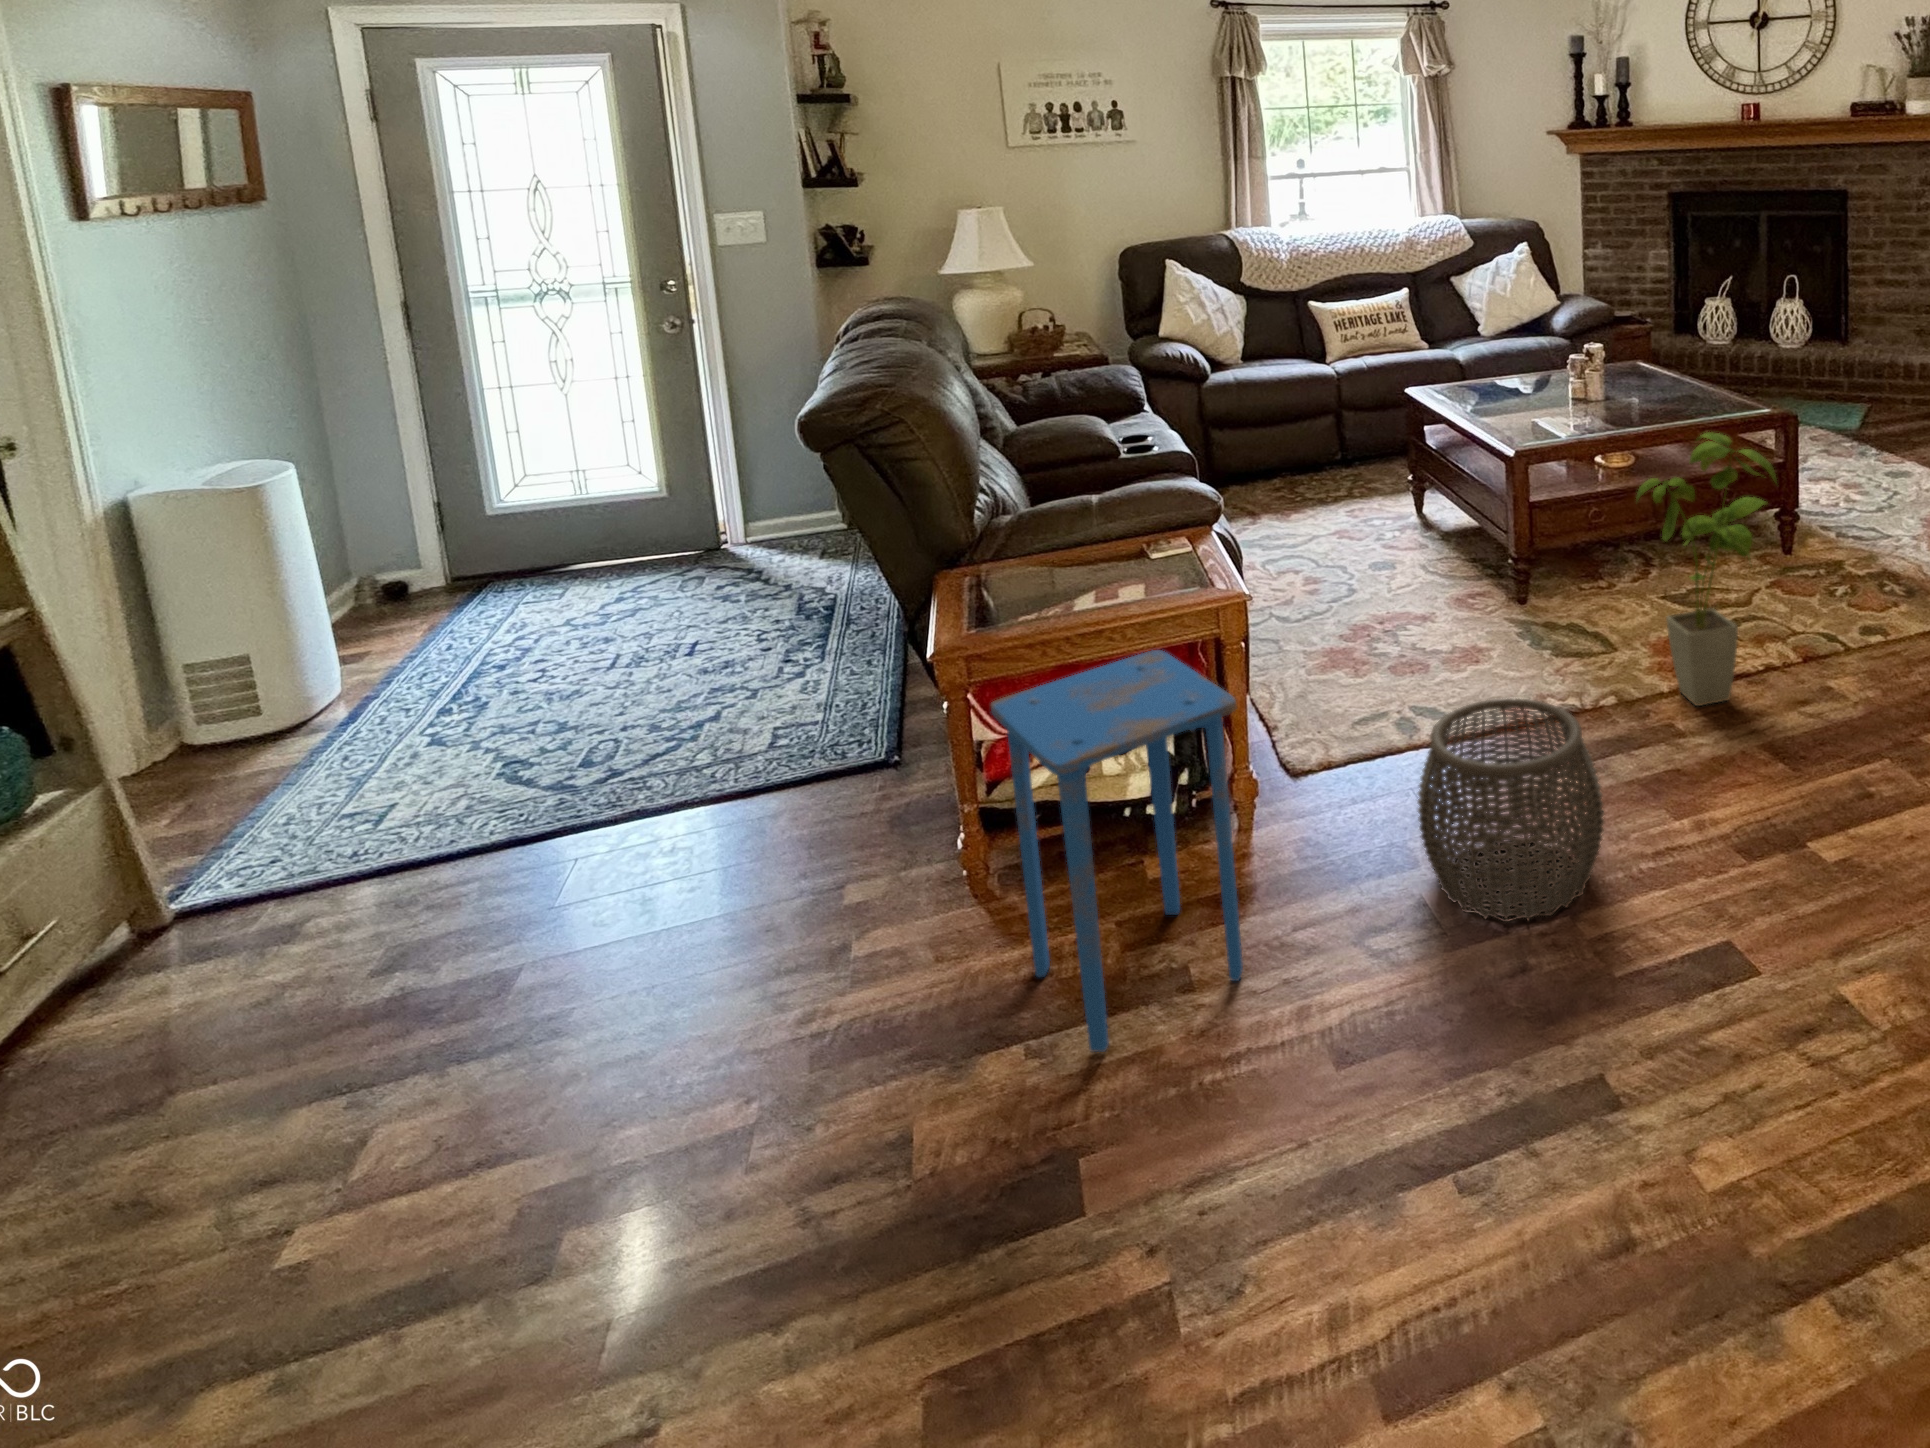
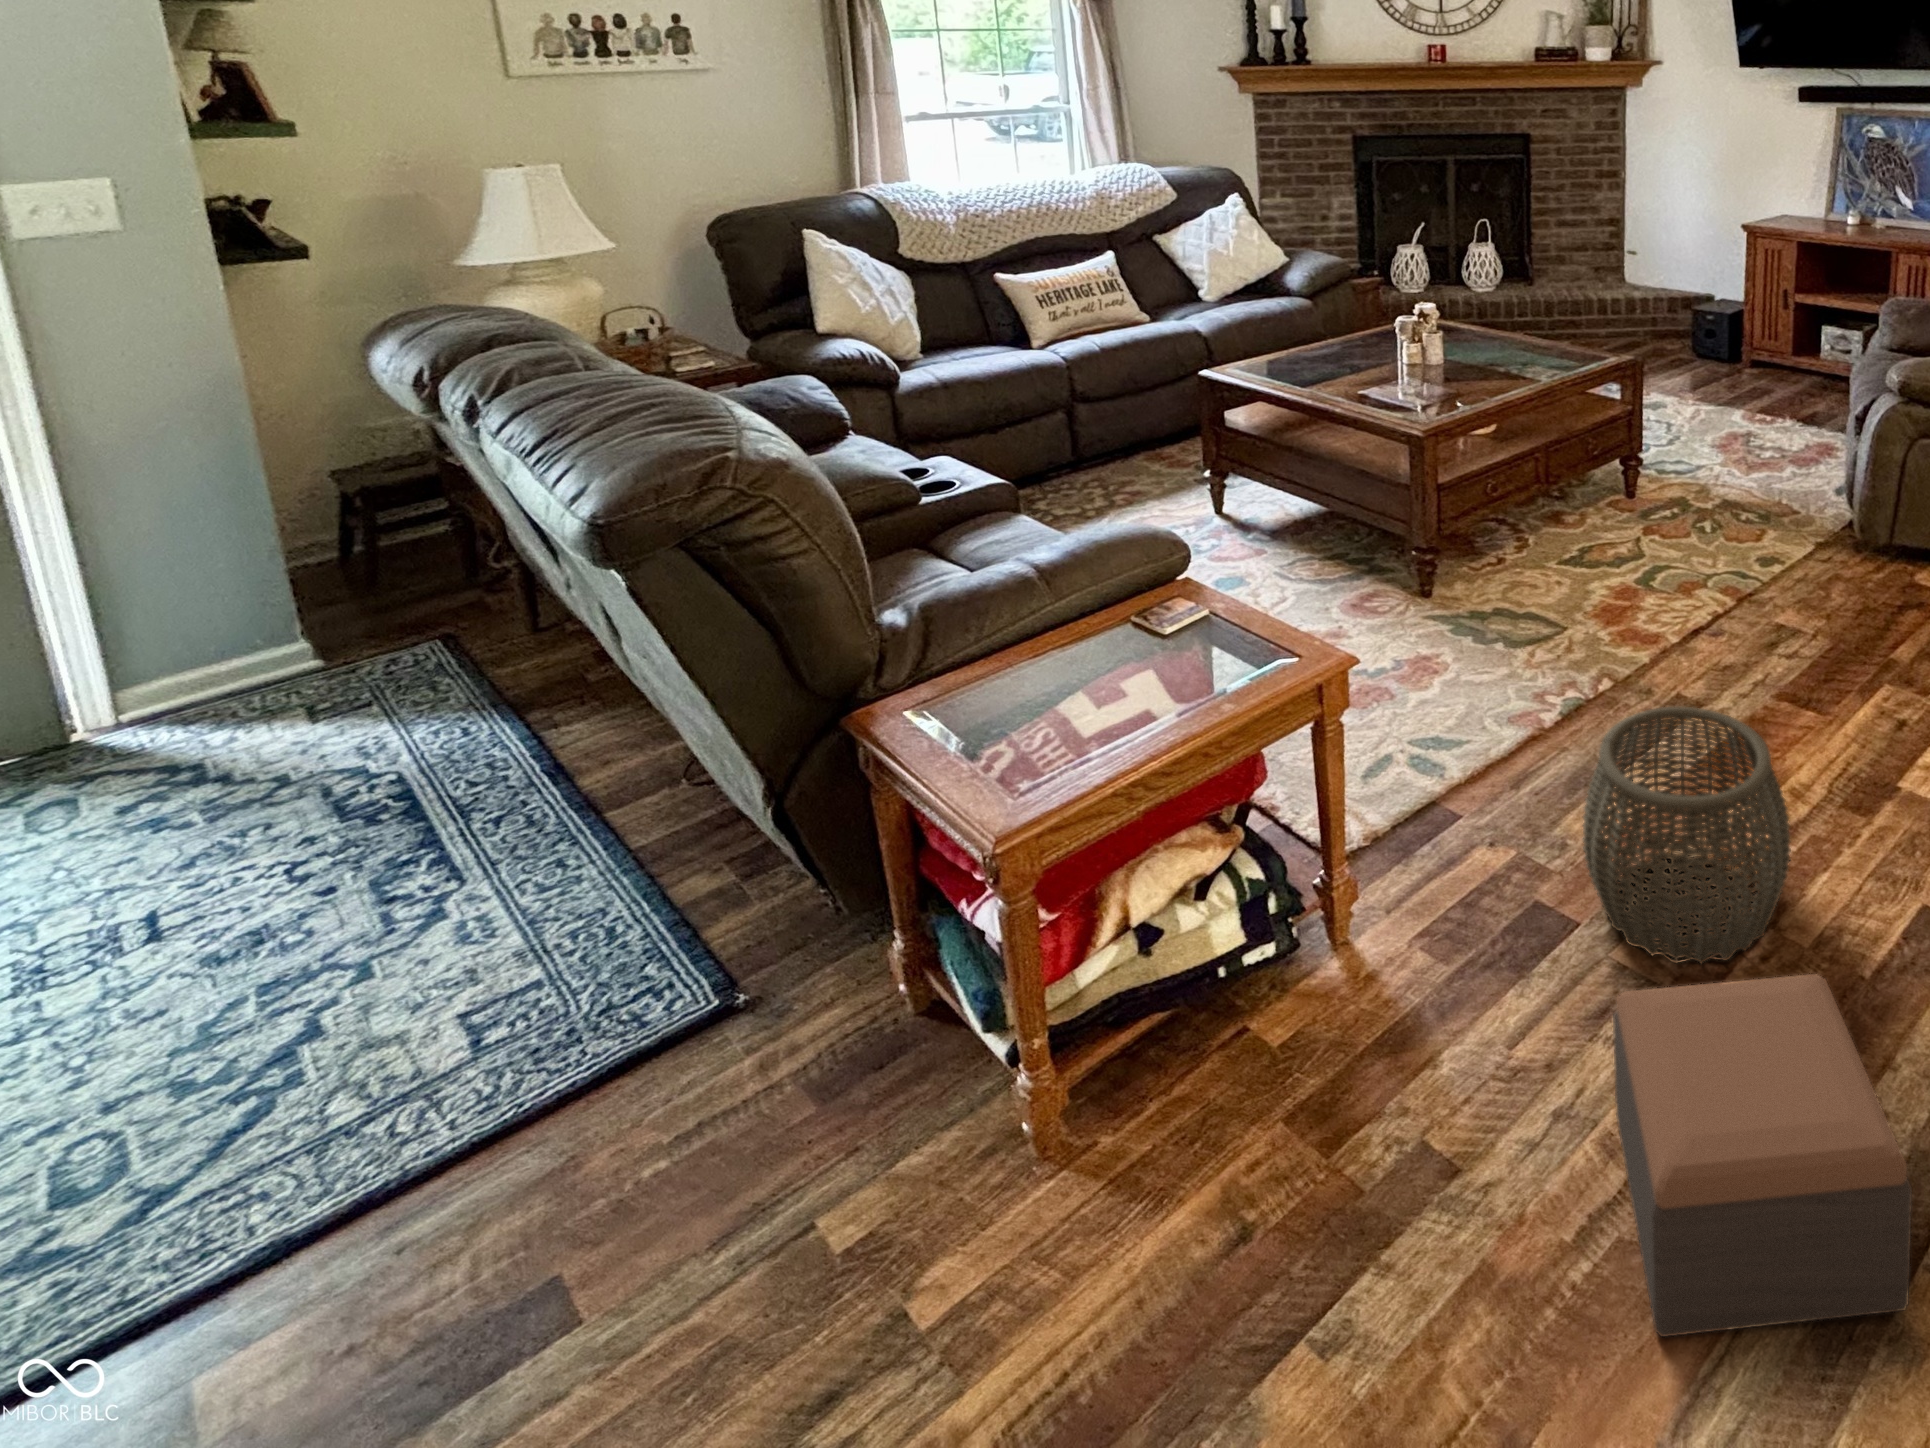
house plant: present [1636,432,1777,706] -> none [1623,388,1774,665]
side table: present [991,650,1243,1052] -> none [1166,762,1513,1333]
footstool: none [1225,881,1496,1176] -> present [1613,974,1912,1337]

